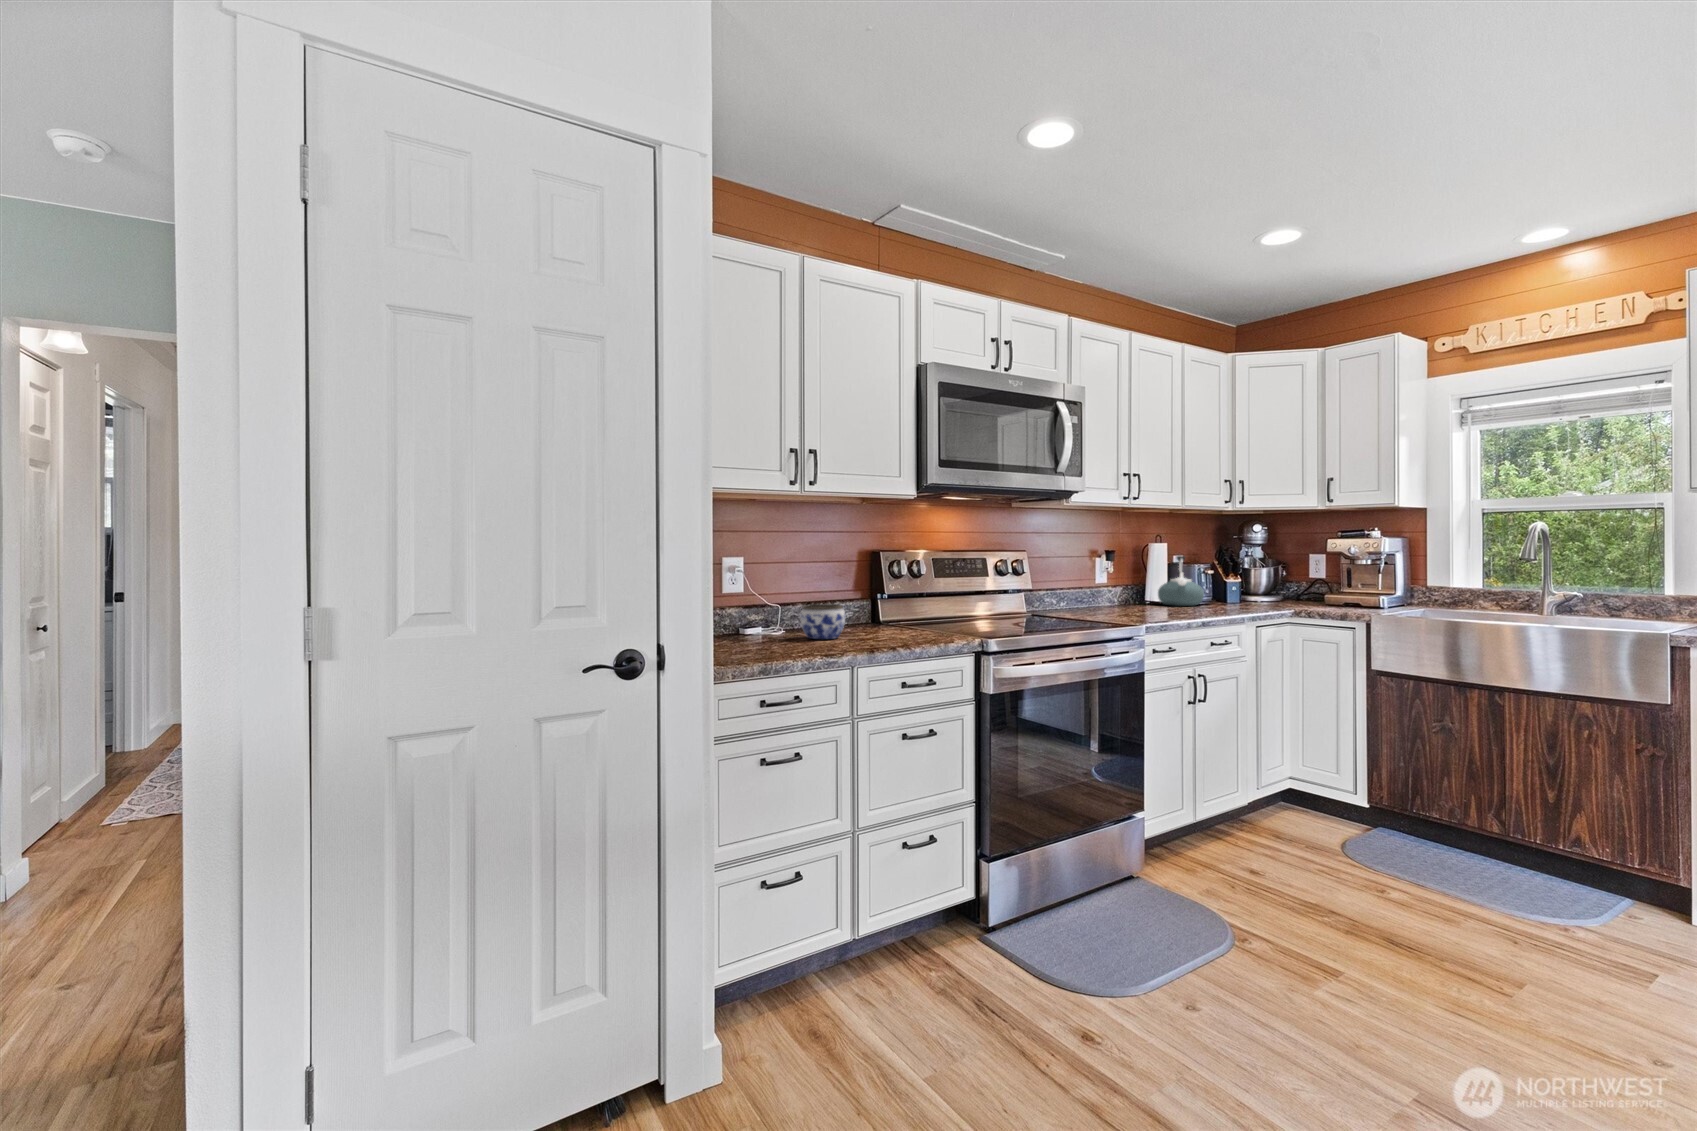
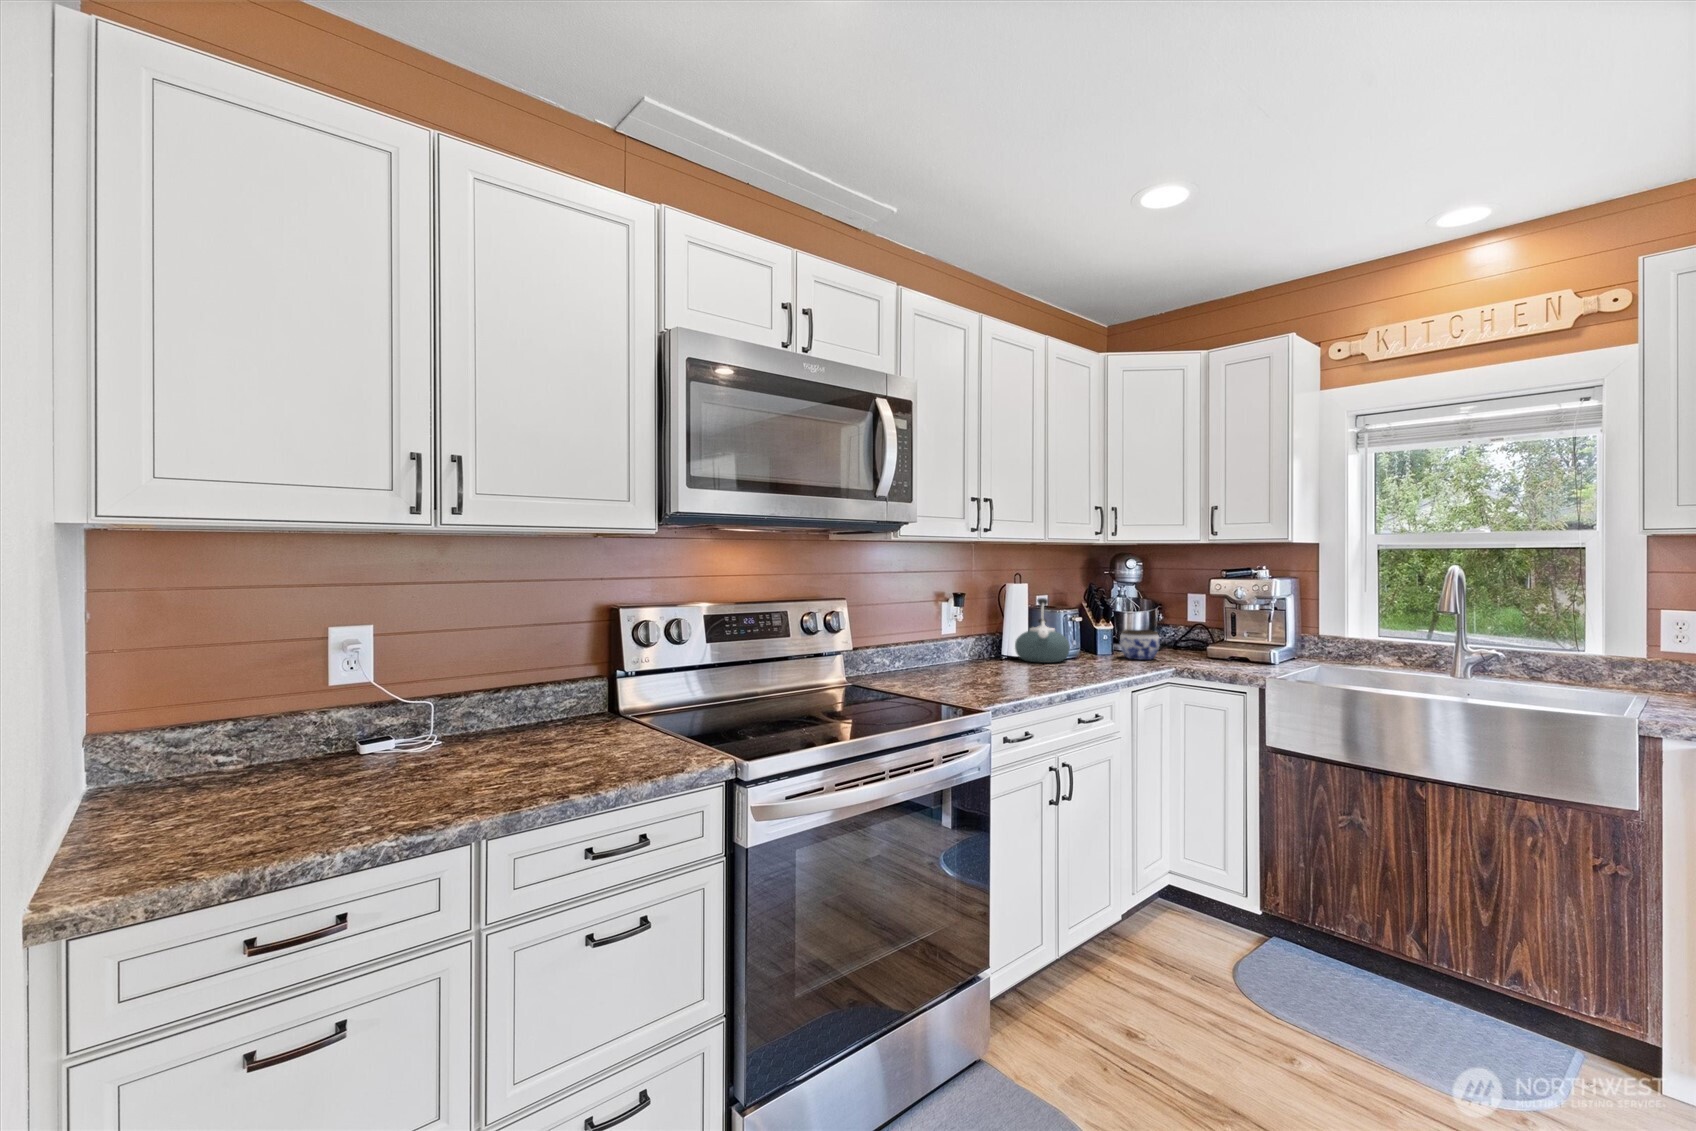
jar: present [800,604,845,639] -> present [1120,630,1160,660]

